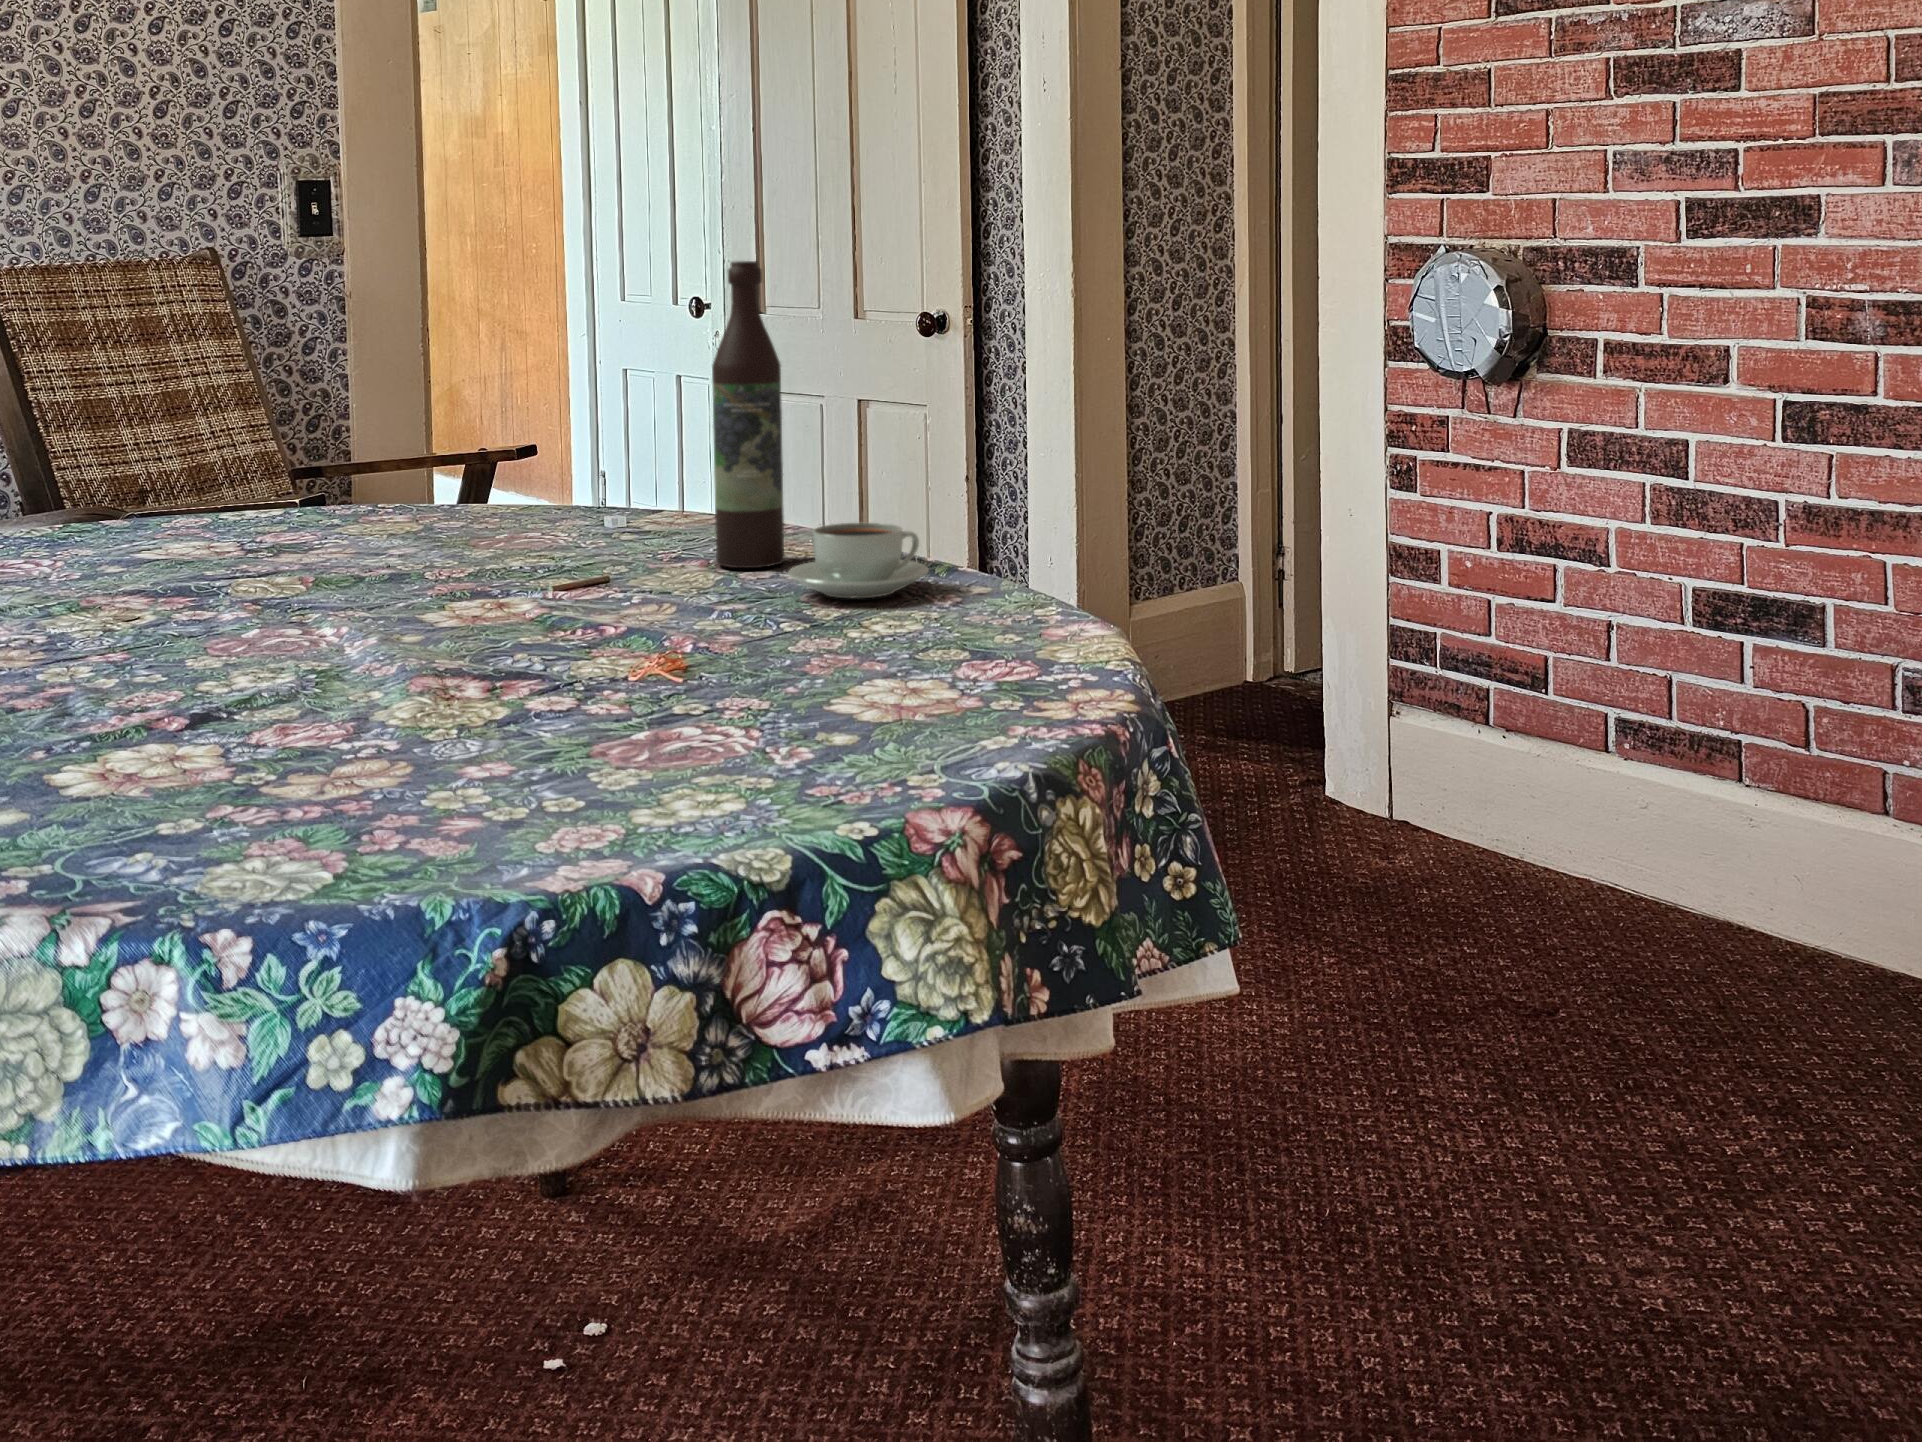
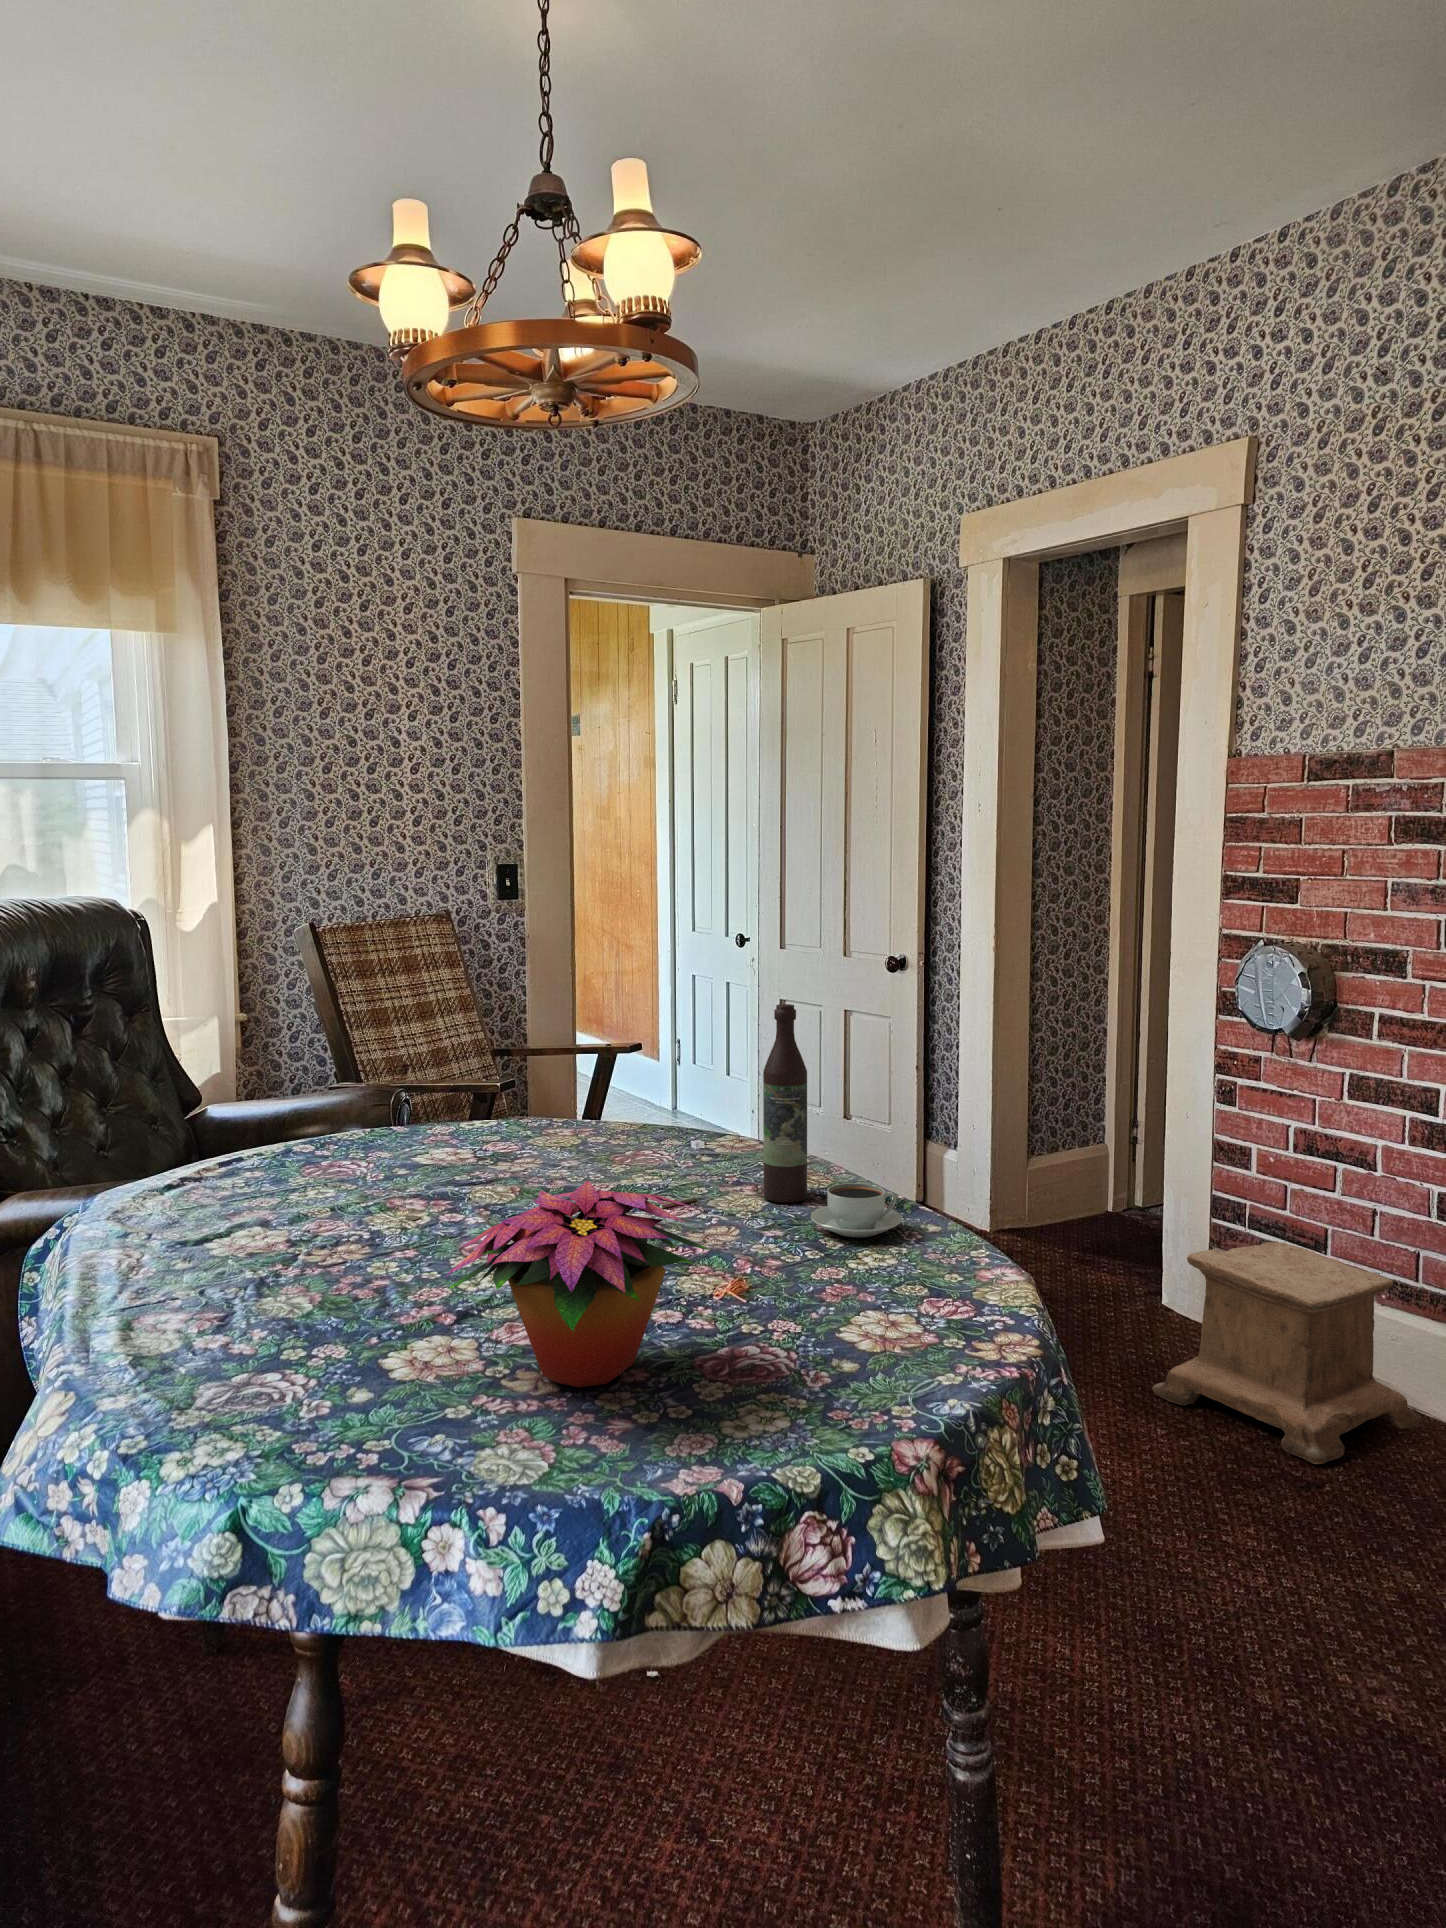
flower arrangement: none [143,444,630,780] -> present [446,1180,712,1387]
stool: none [1309,677,1680,979] -> present [1152,1241,1421,1464]

